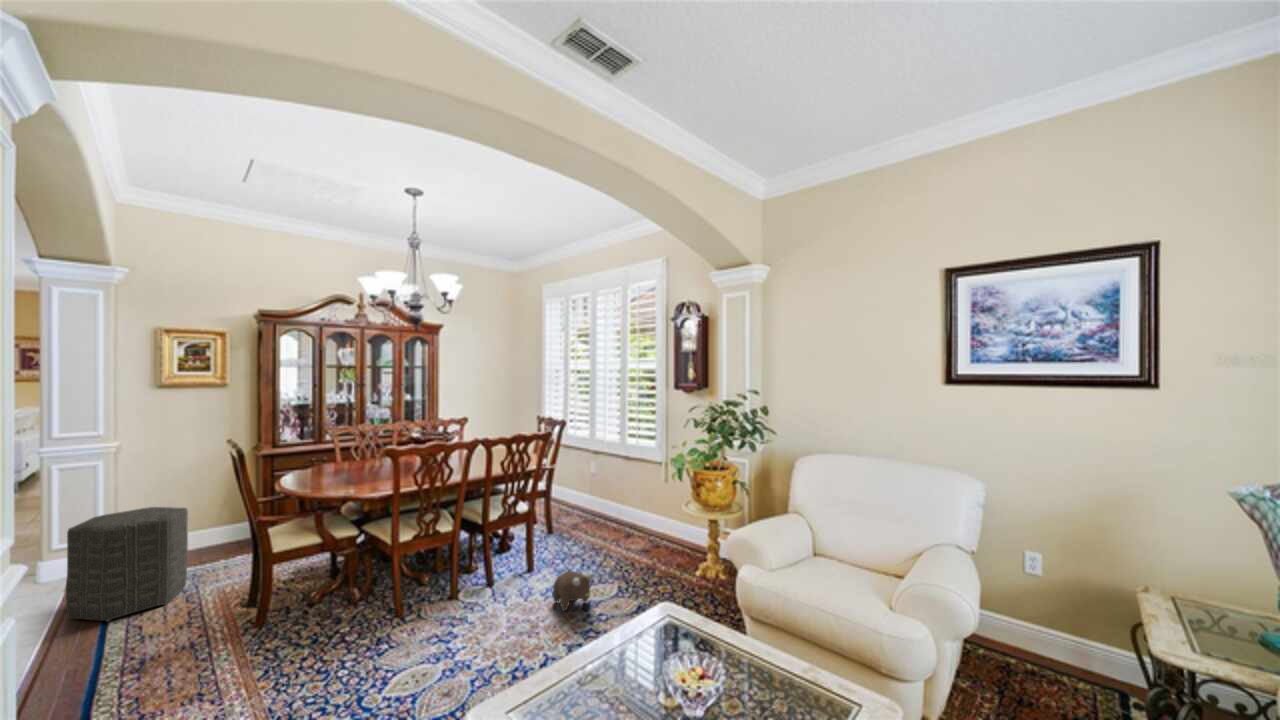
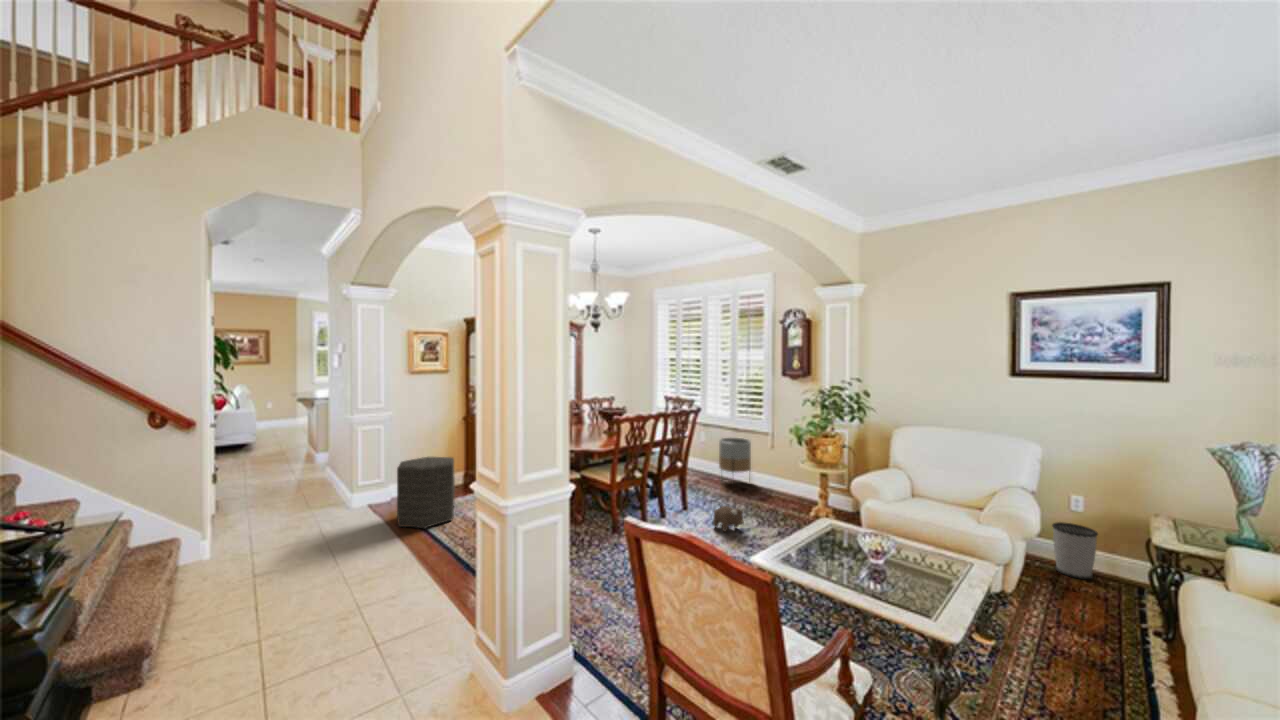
planter: none [601,468,643,536] -> present [719,437,751,473]
wastebasket: none [1006,592,1069,681] -> present [1052,522,1098,579]

